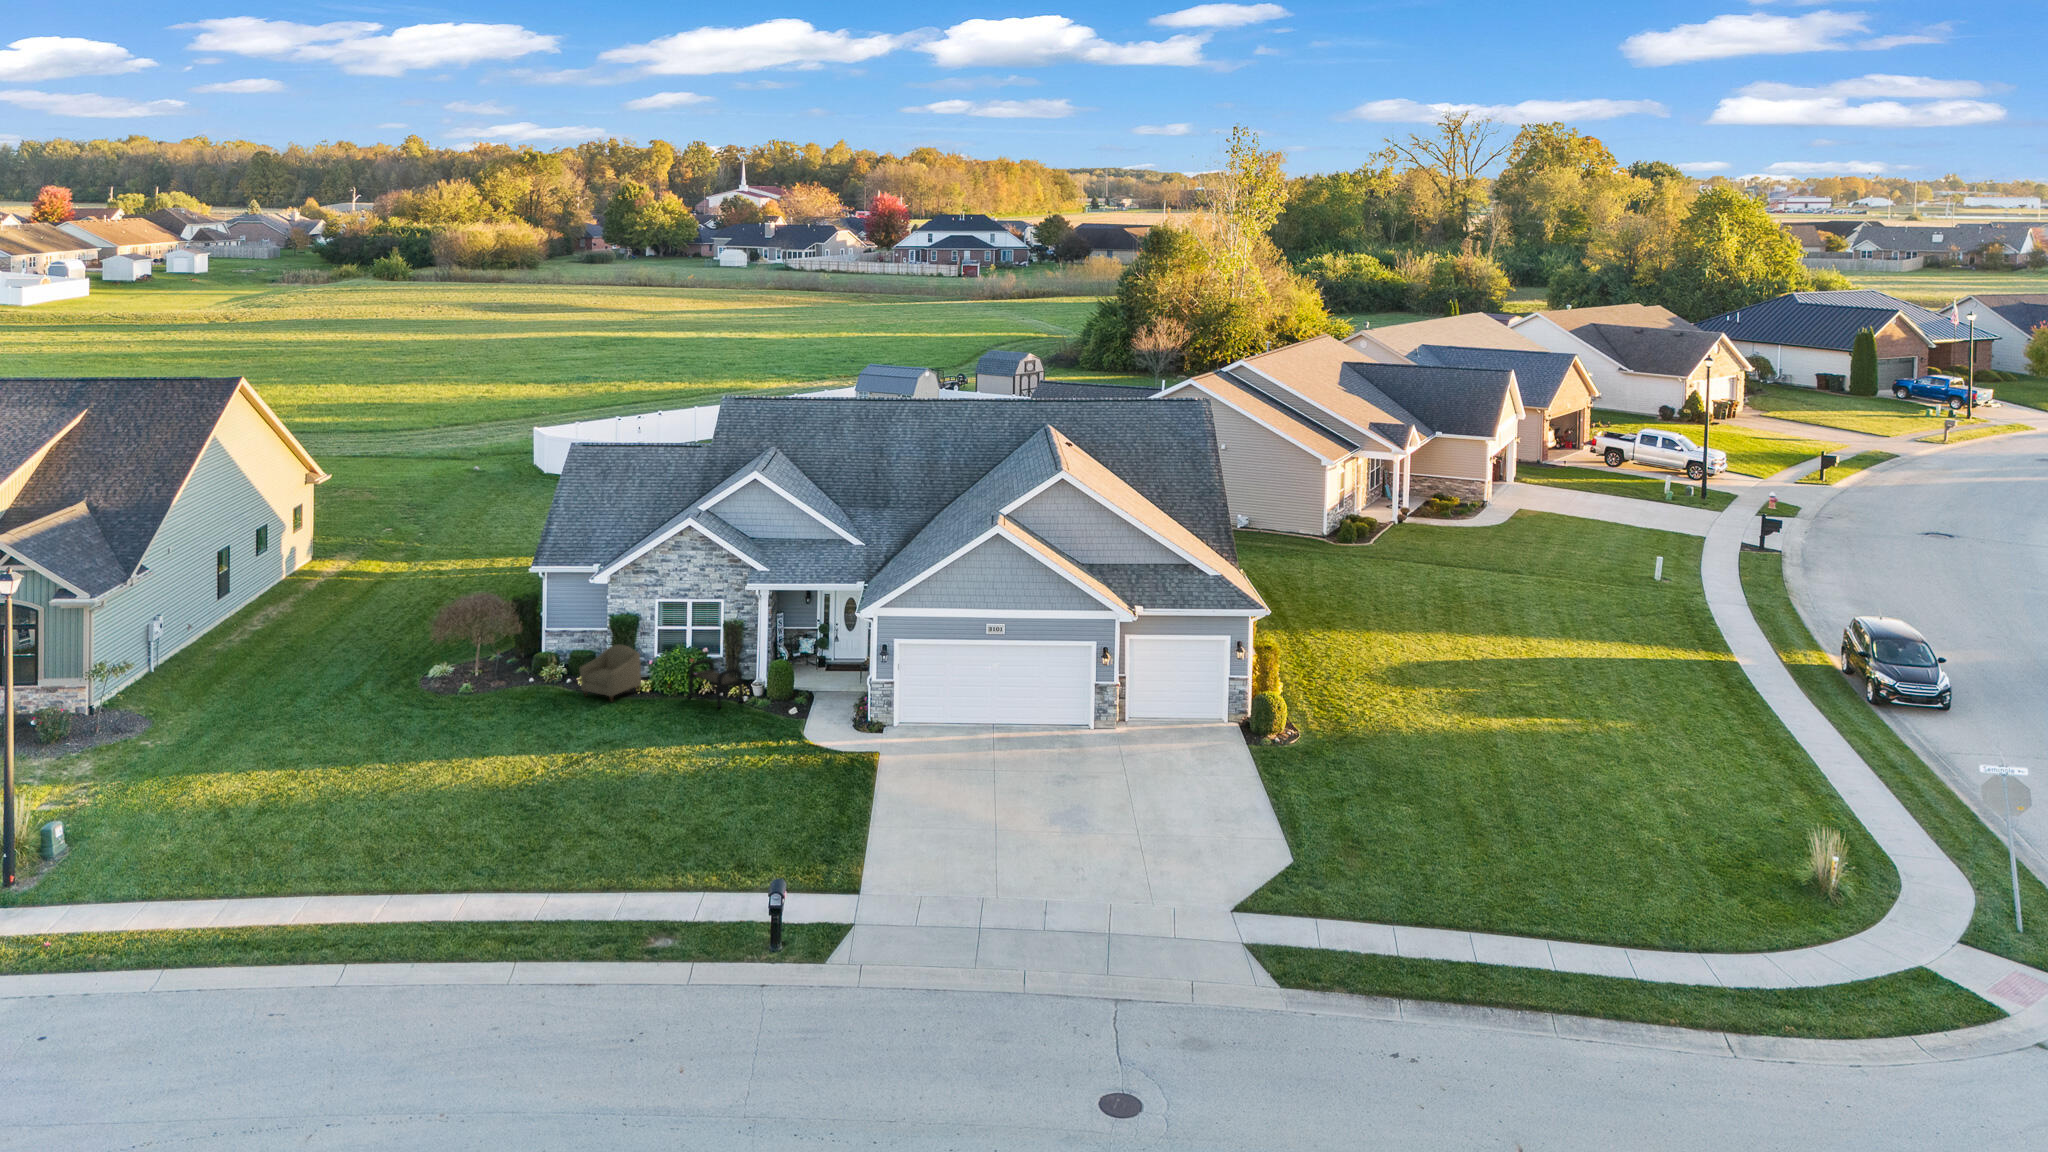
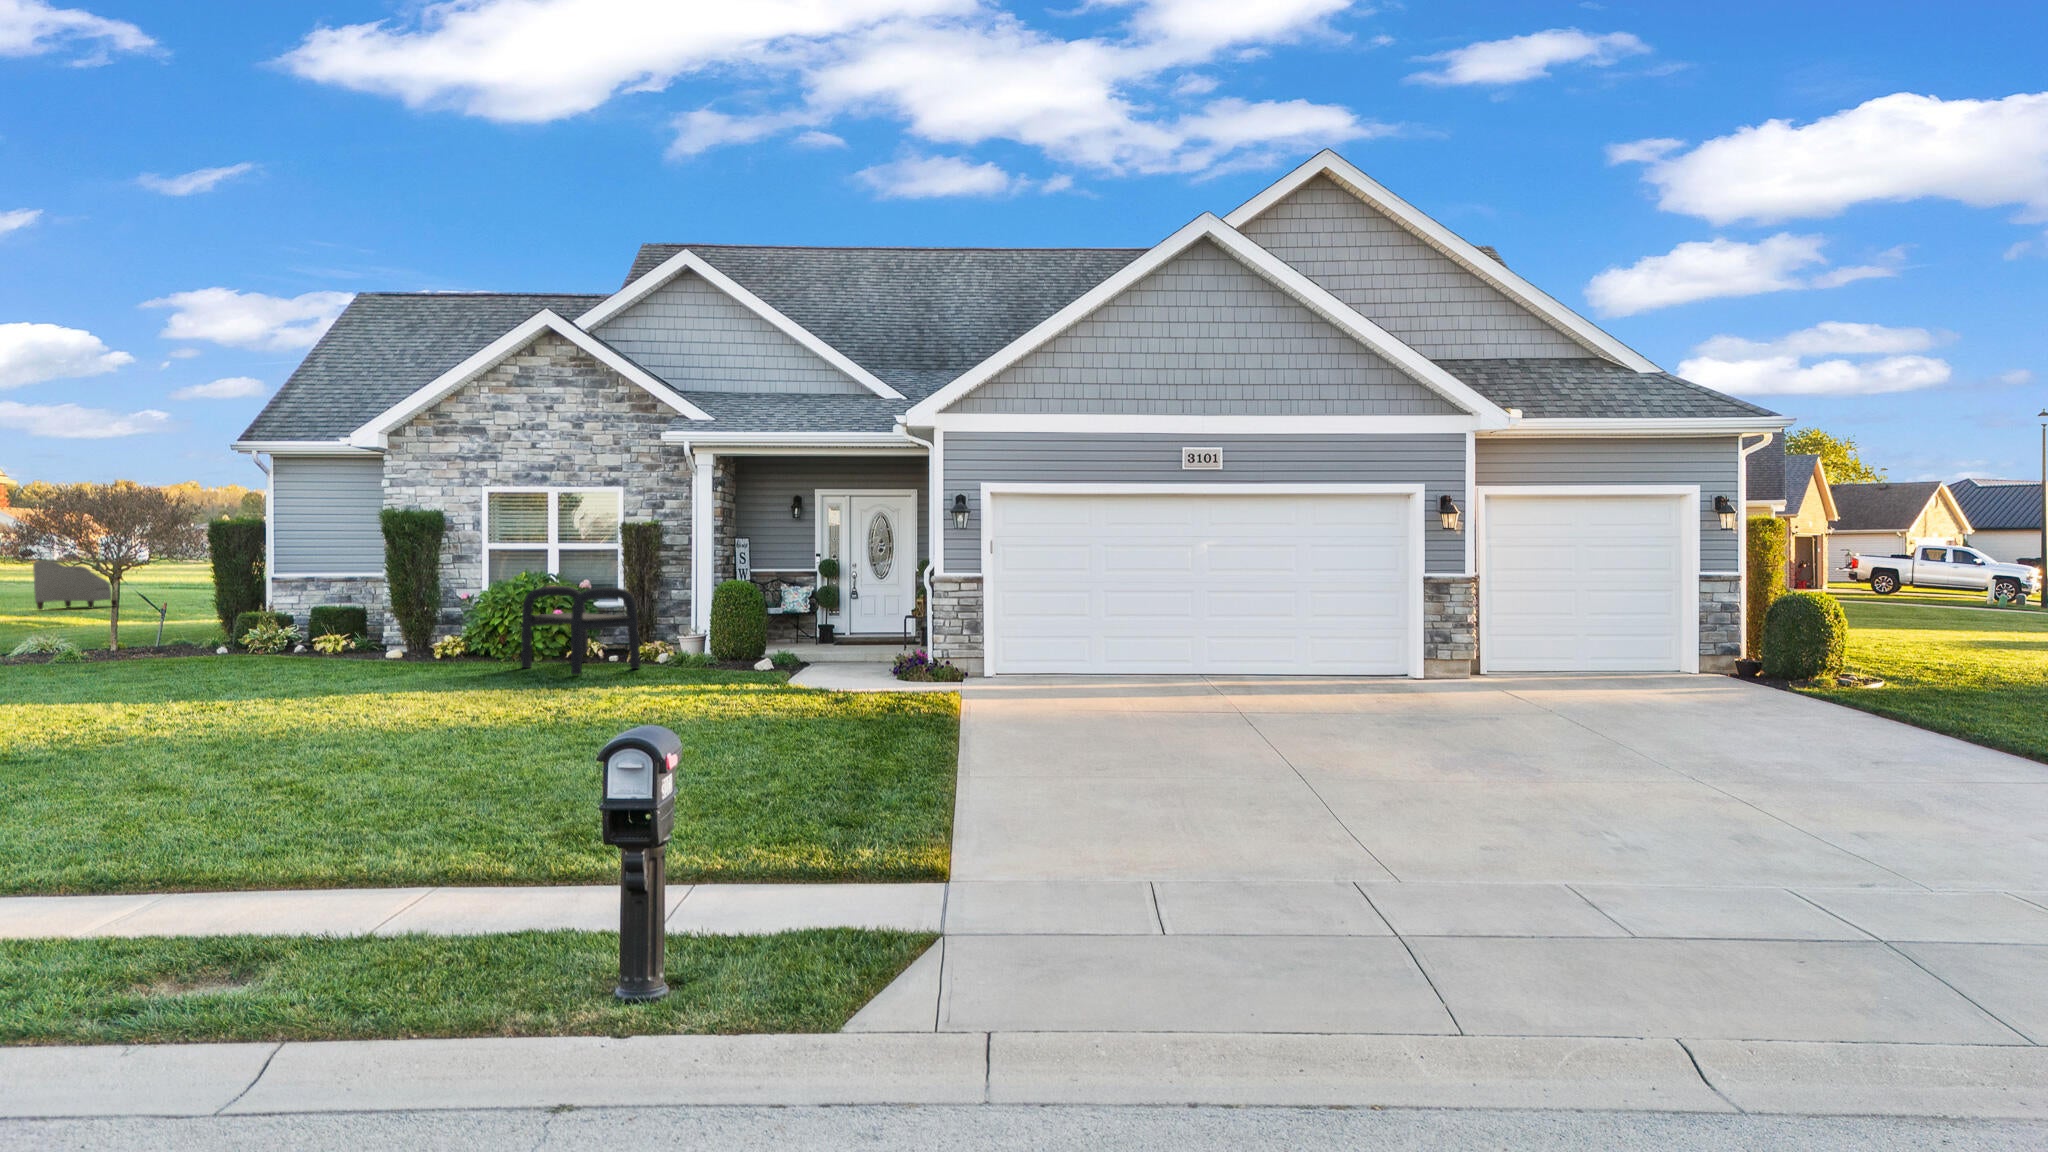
chair: present [579,645,641,702] -> present [33,560,117,610]

